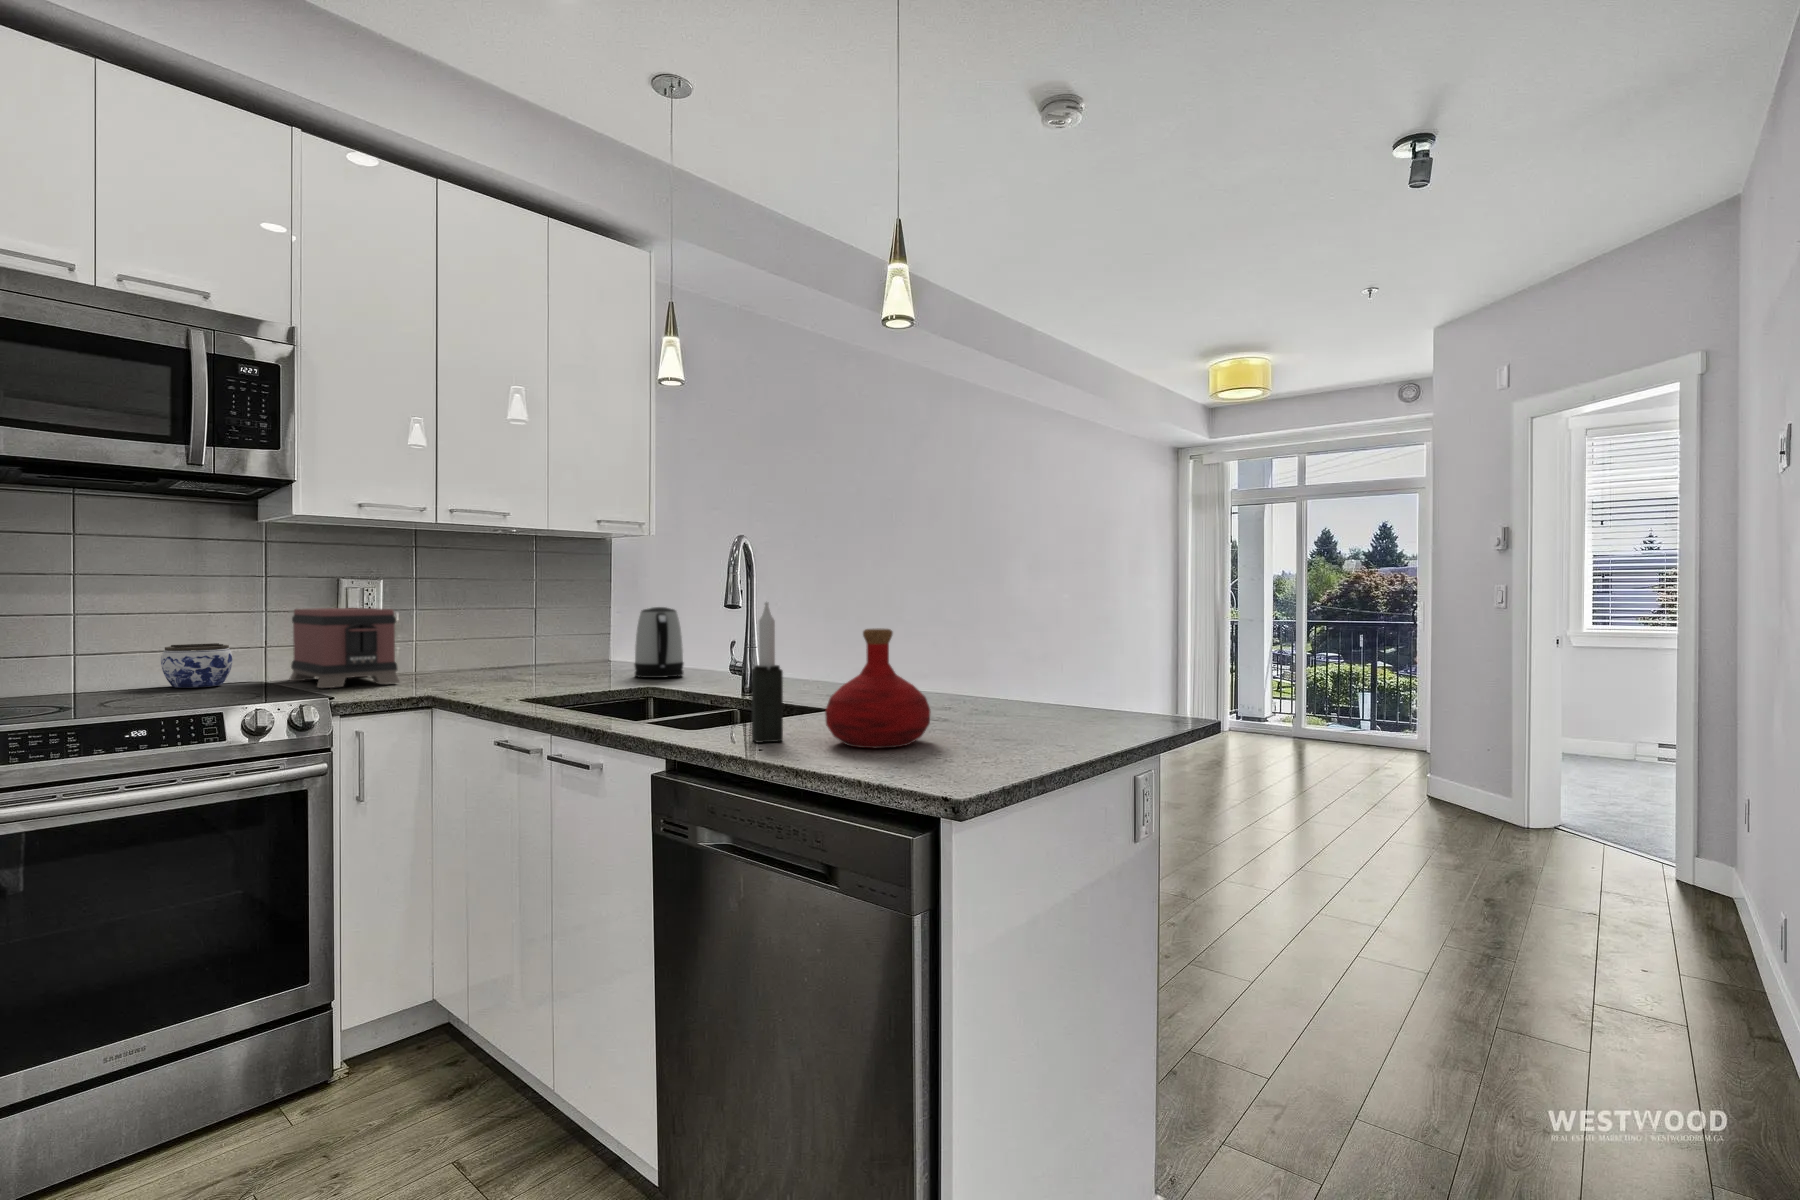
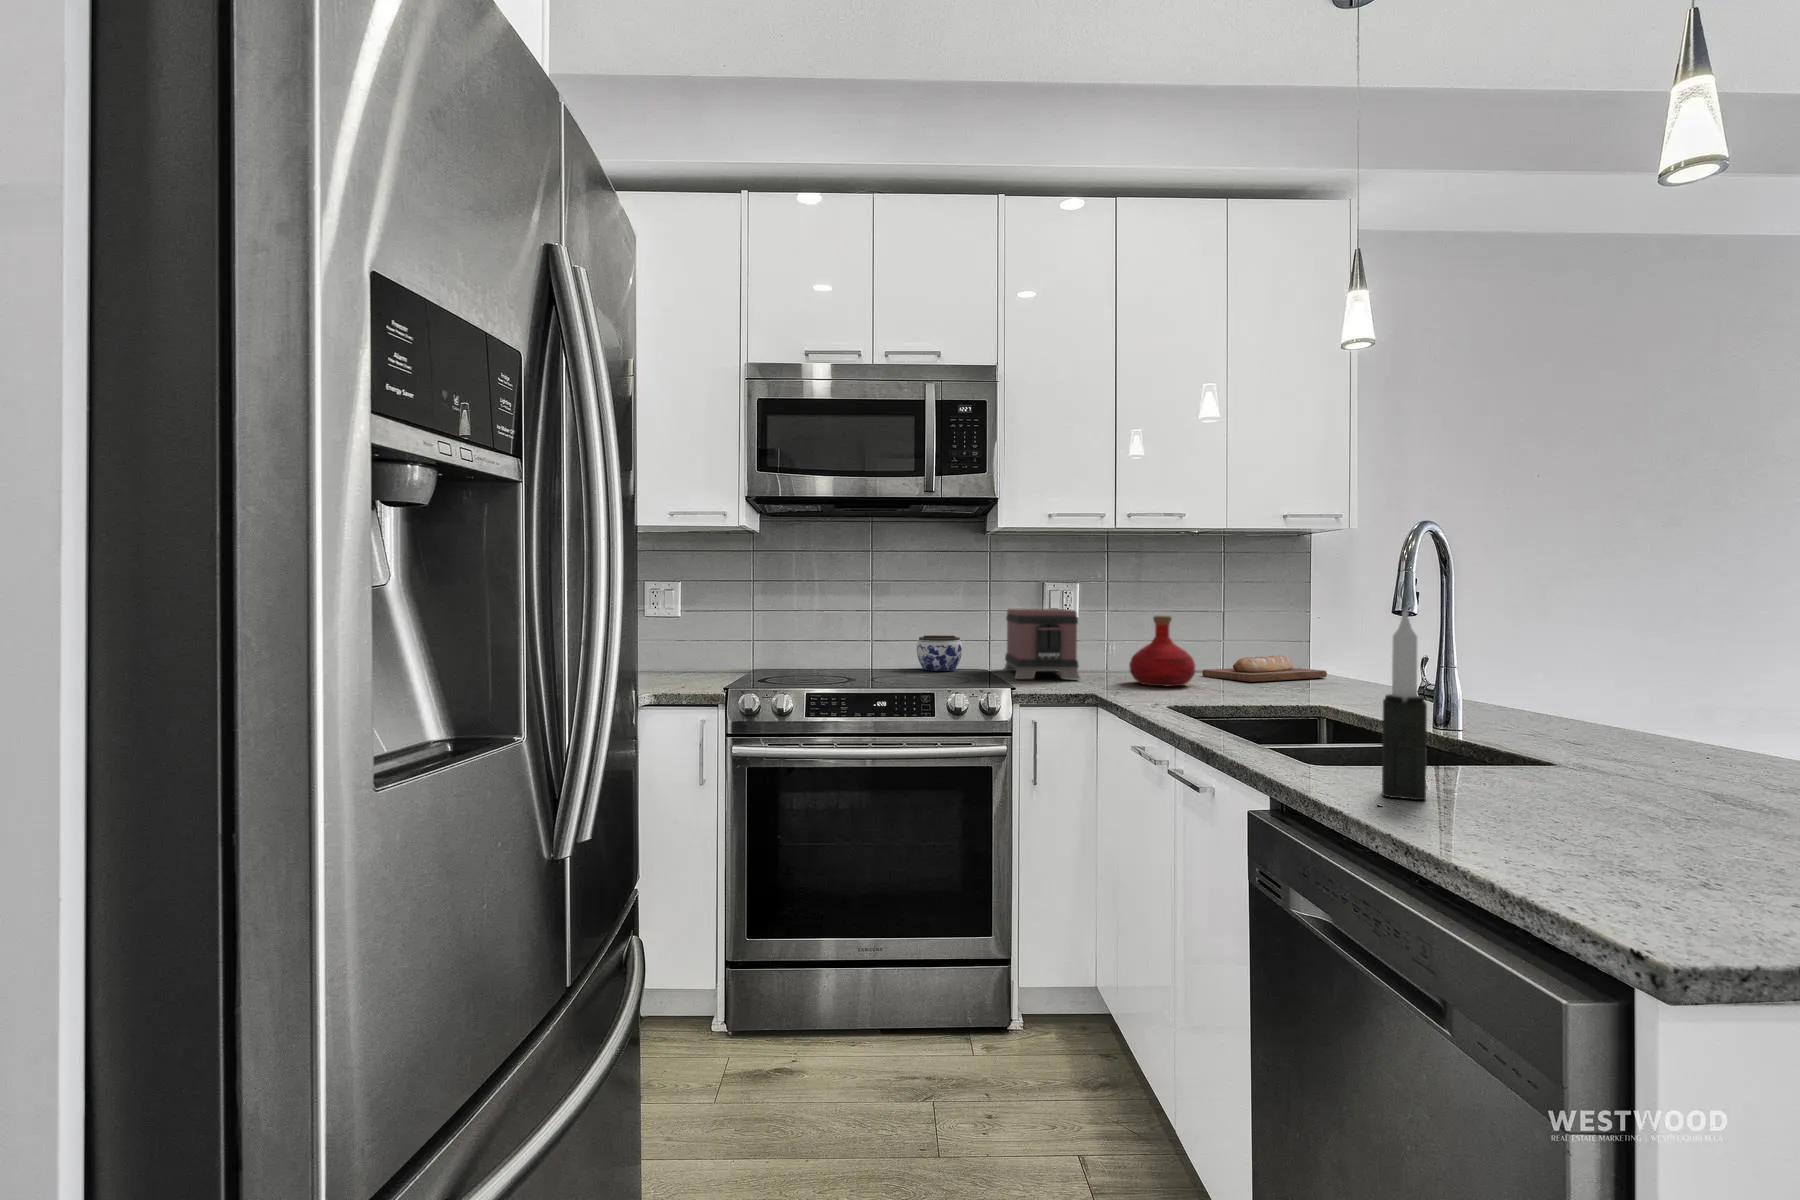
kettle: present [635,607,684,678] -> none [1316,614,1378,697]
bottle: present [825,628,930,748] -> present [1129,616,1195,686]
bread loaf: none [522,647,632,672] -> present [1202,656,1327,682]

